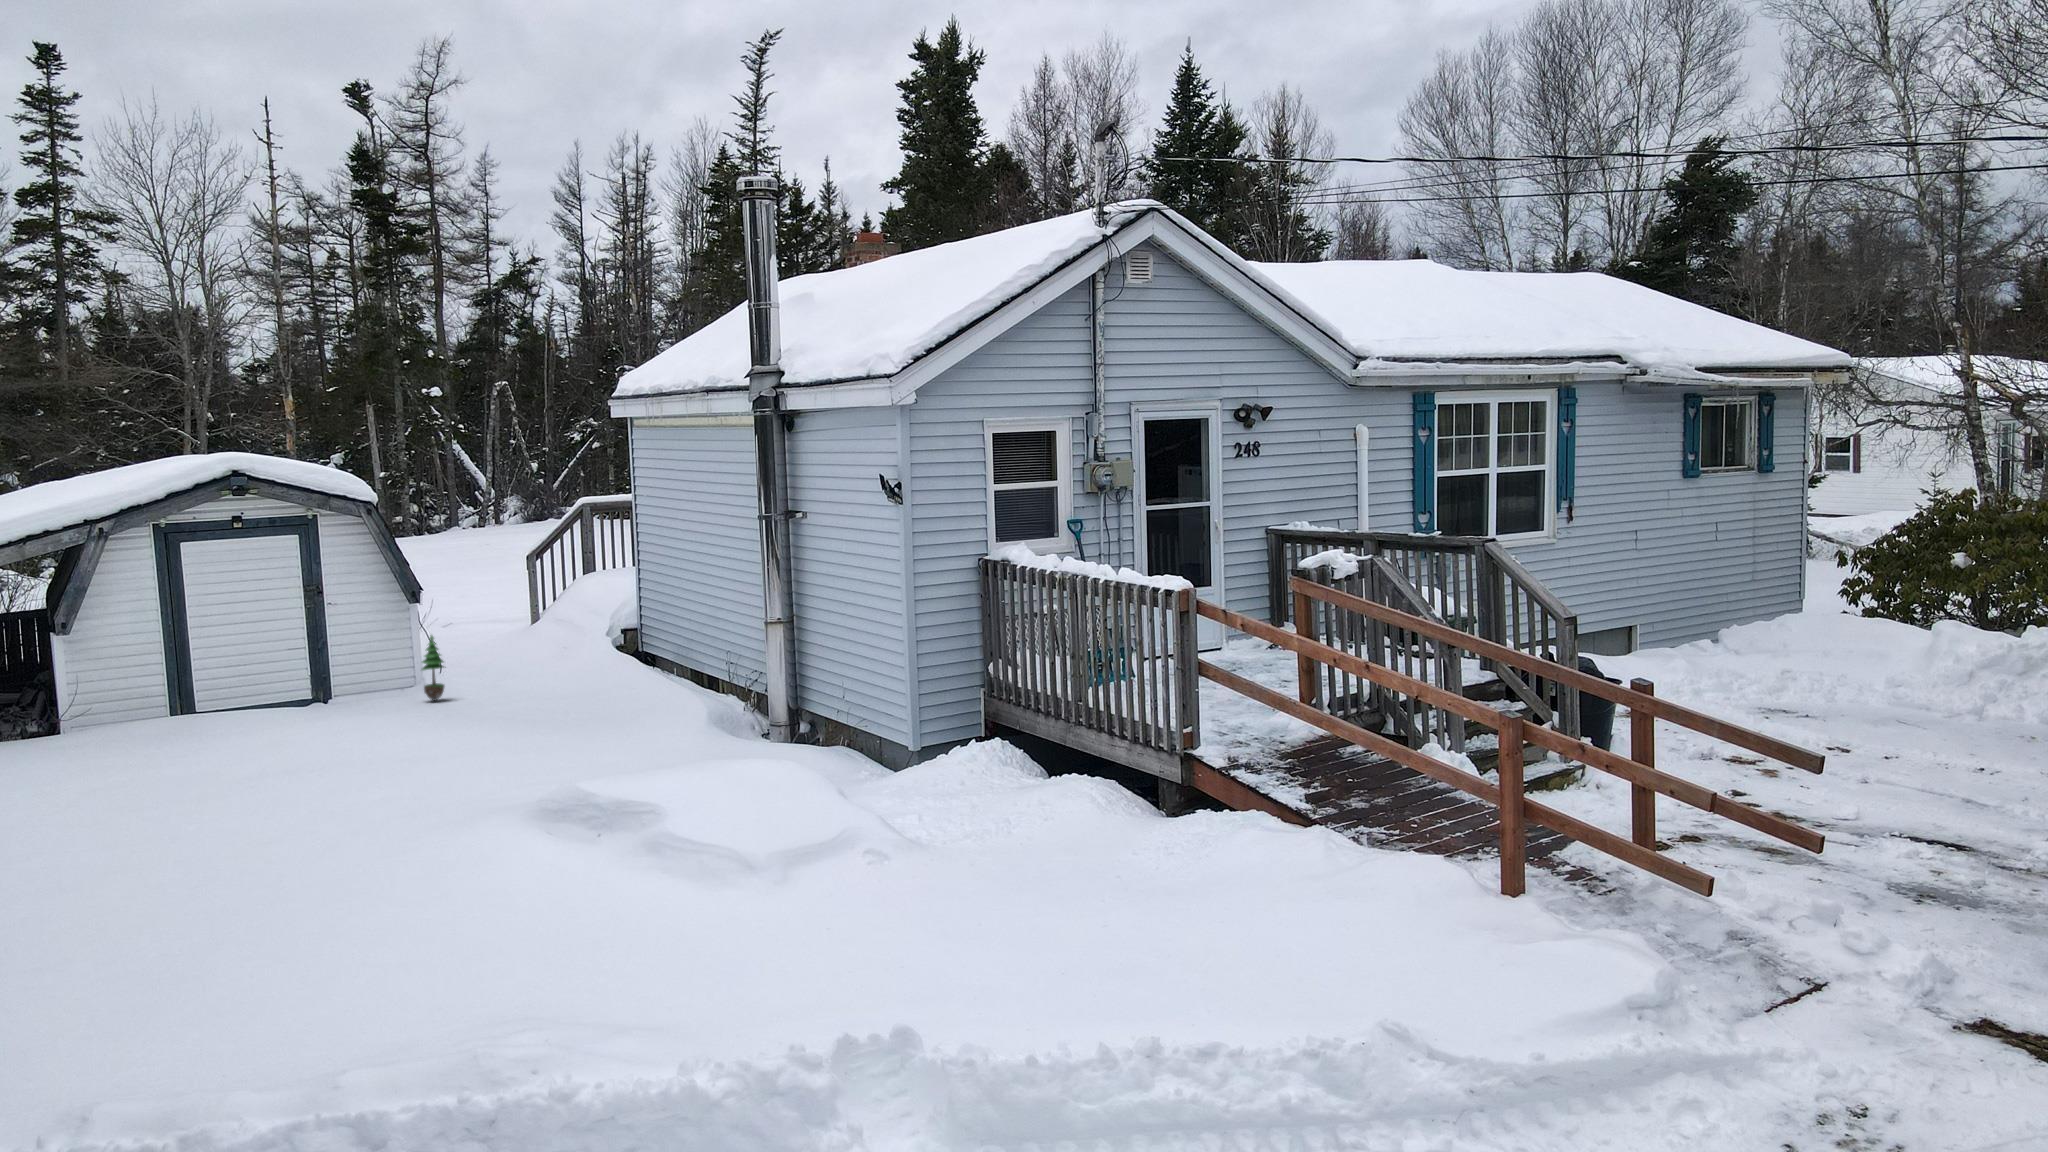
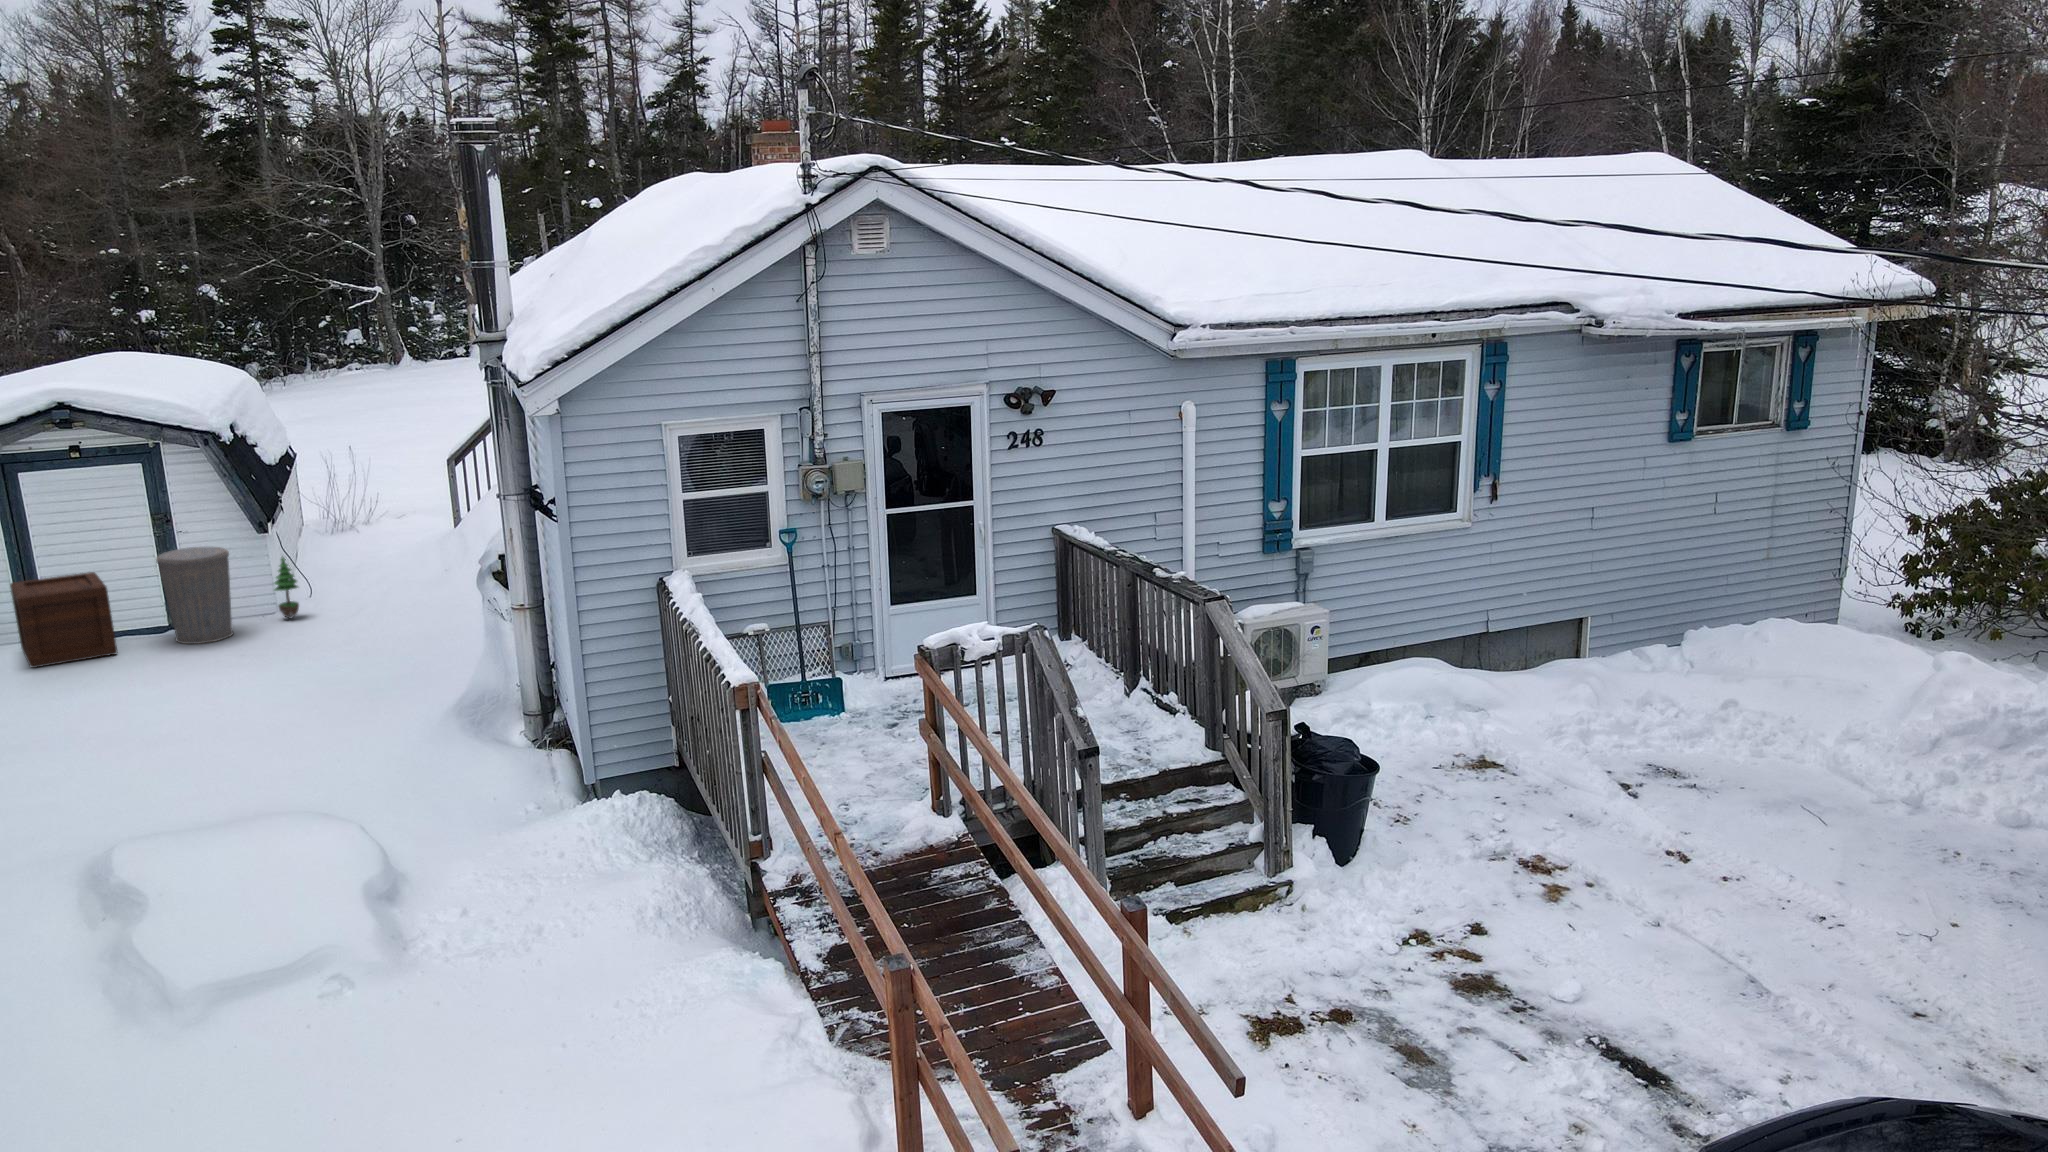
trash can: none [322,621,394,720] -> present [156,547,234,644]
wooden crate: none [170,648,290,741] -> present [10,572,118,668]

